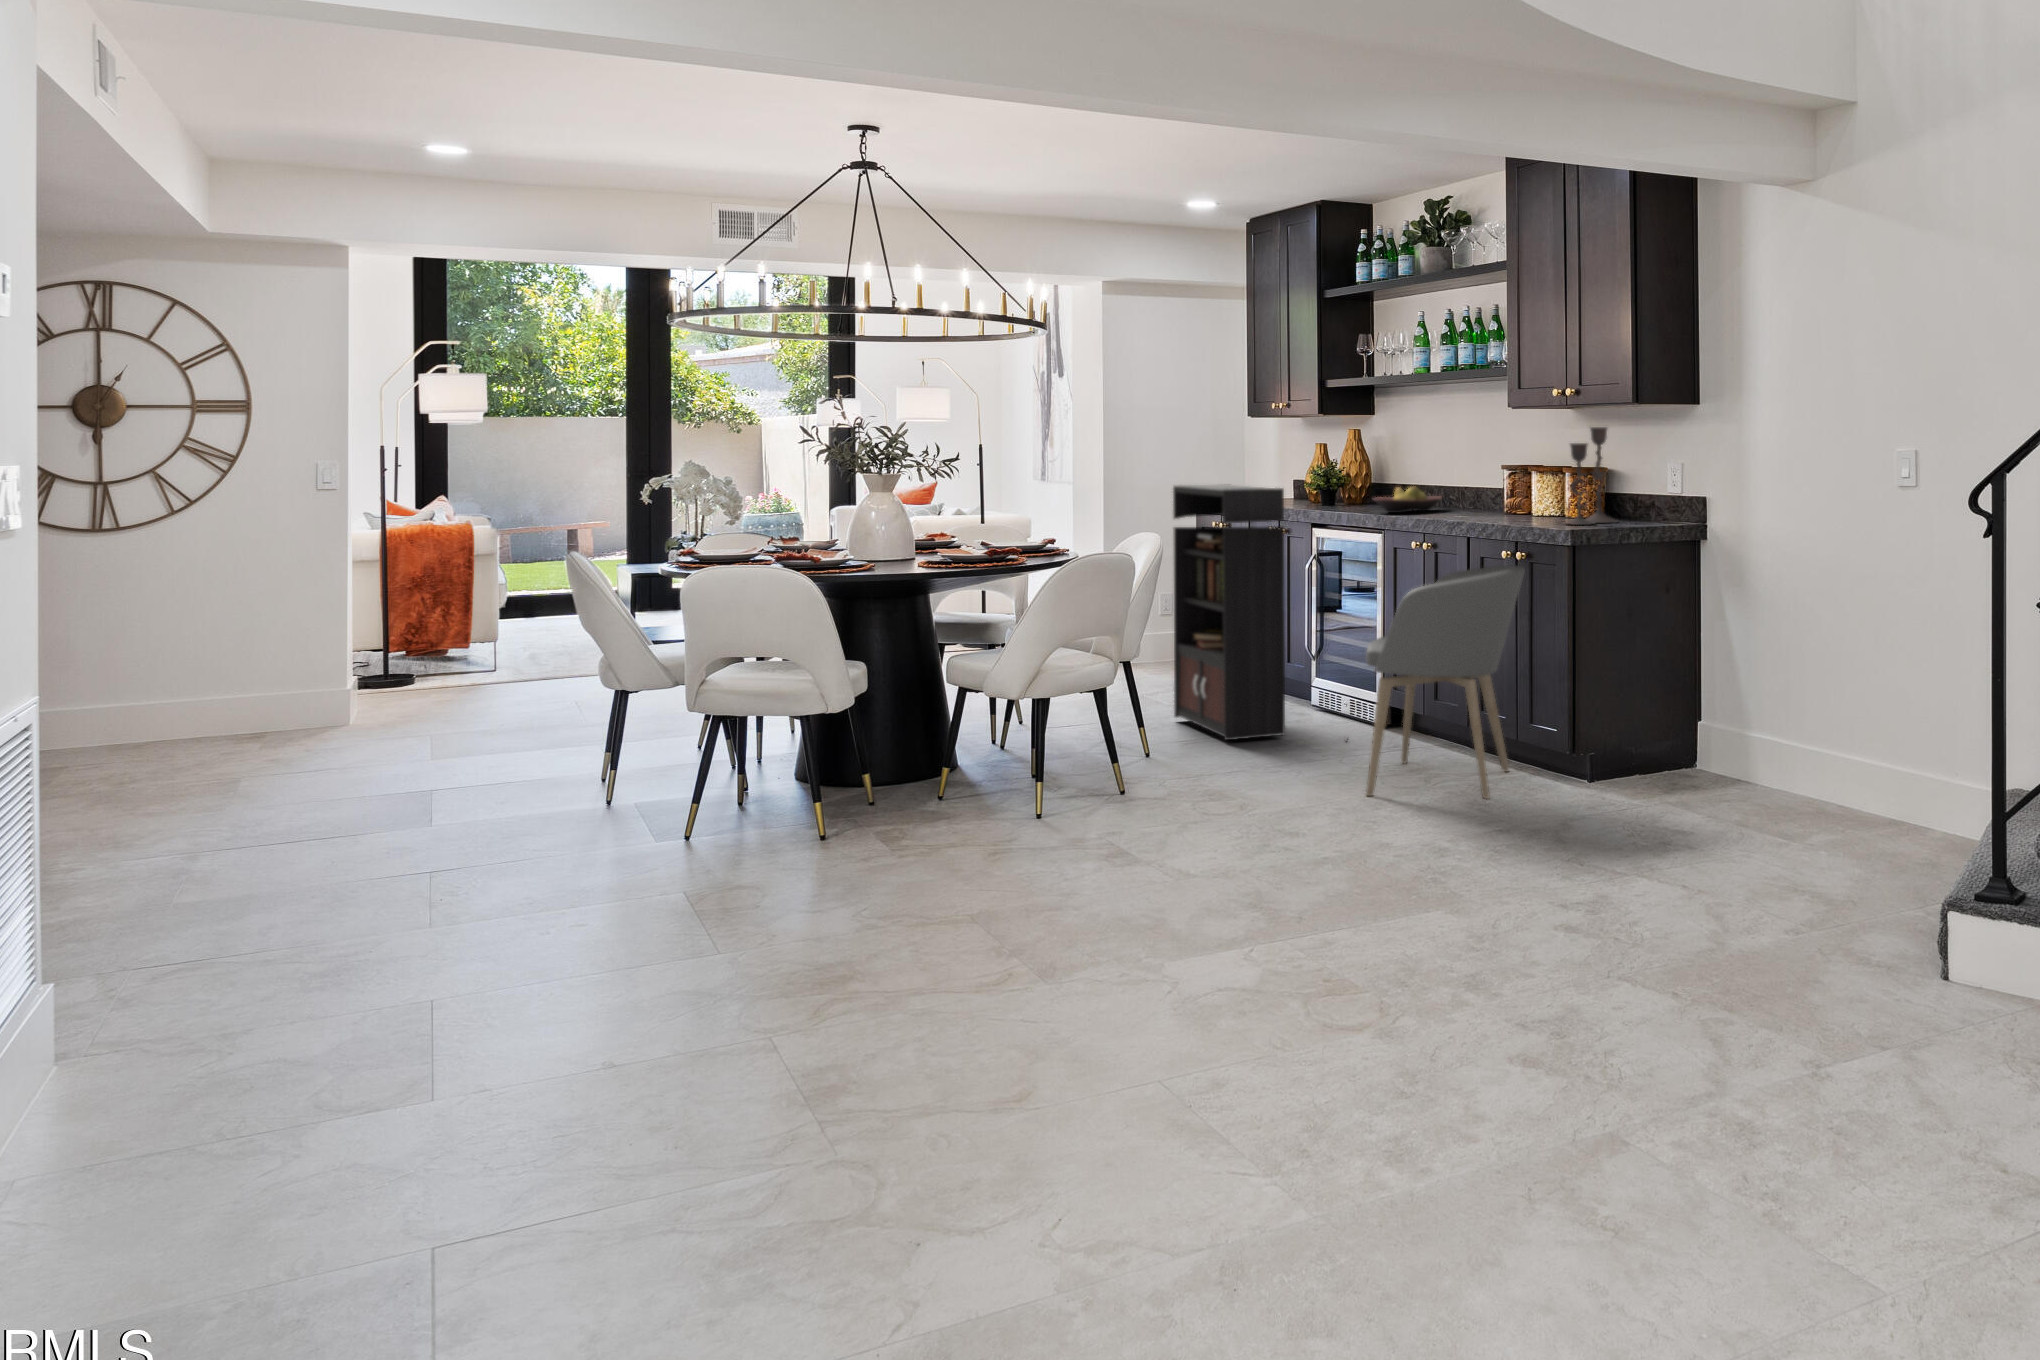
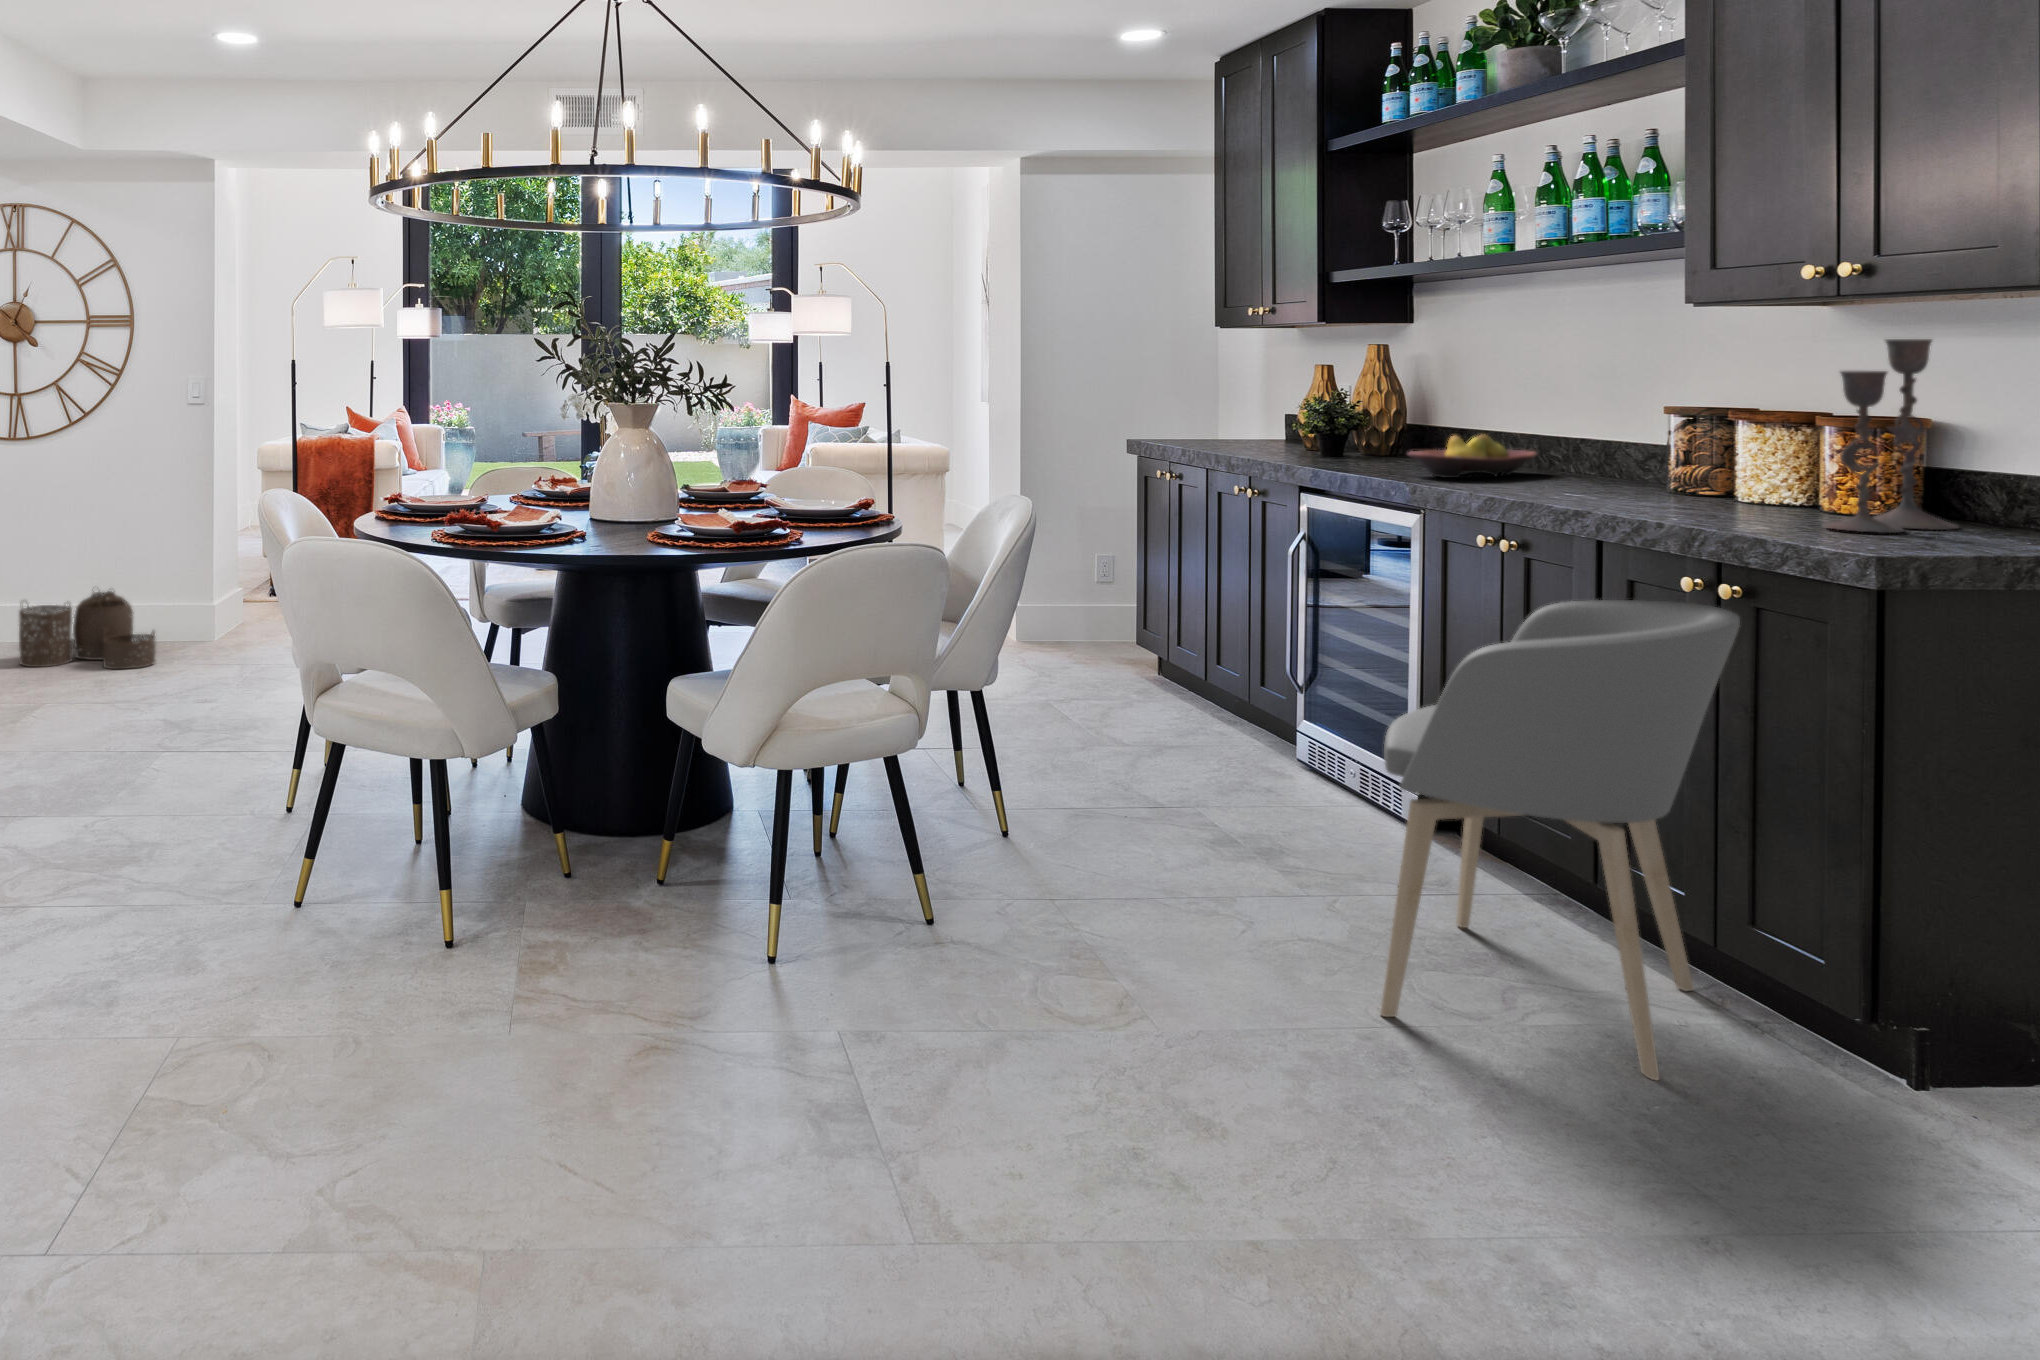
bookcase: present [1173,485,1348,741] -> none [1083,424,1359,848]
woven basket: none [154,674,316,751] -> present [19,588,156,669]

